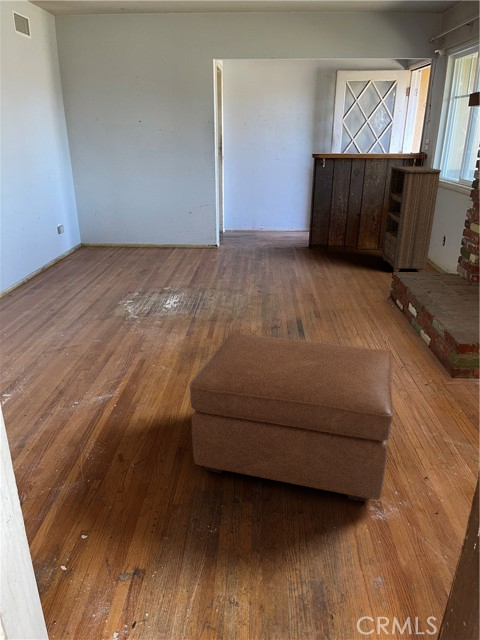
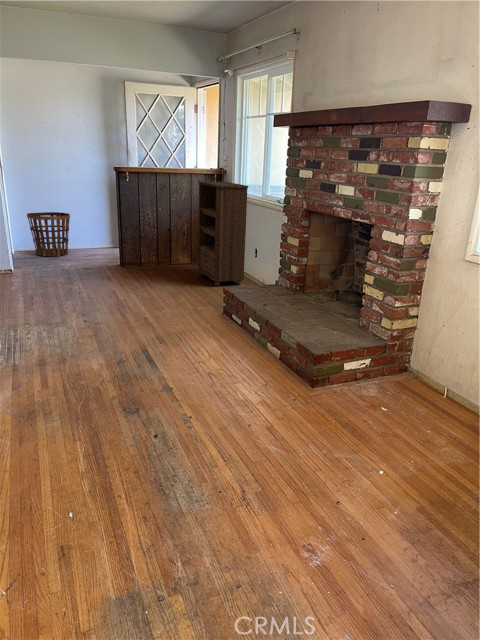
basket: none [238,197,273,236] -> present [27,212,70,256]
ottoman: present [189,333,393,502] -> none [82,378,324,569]

